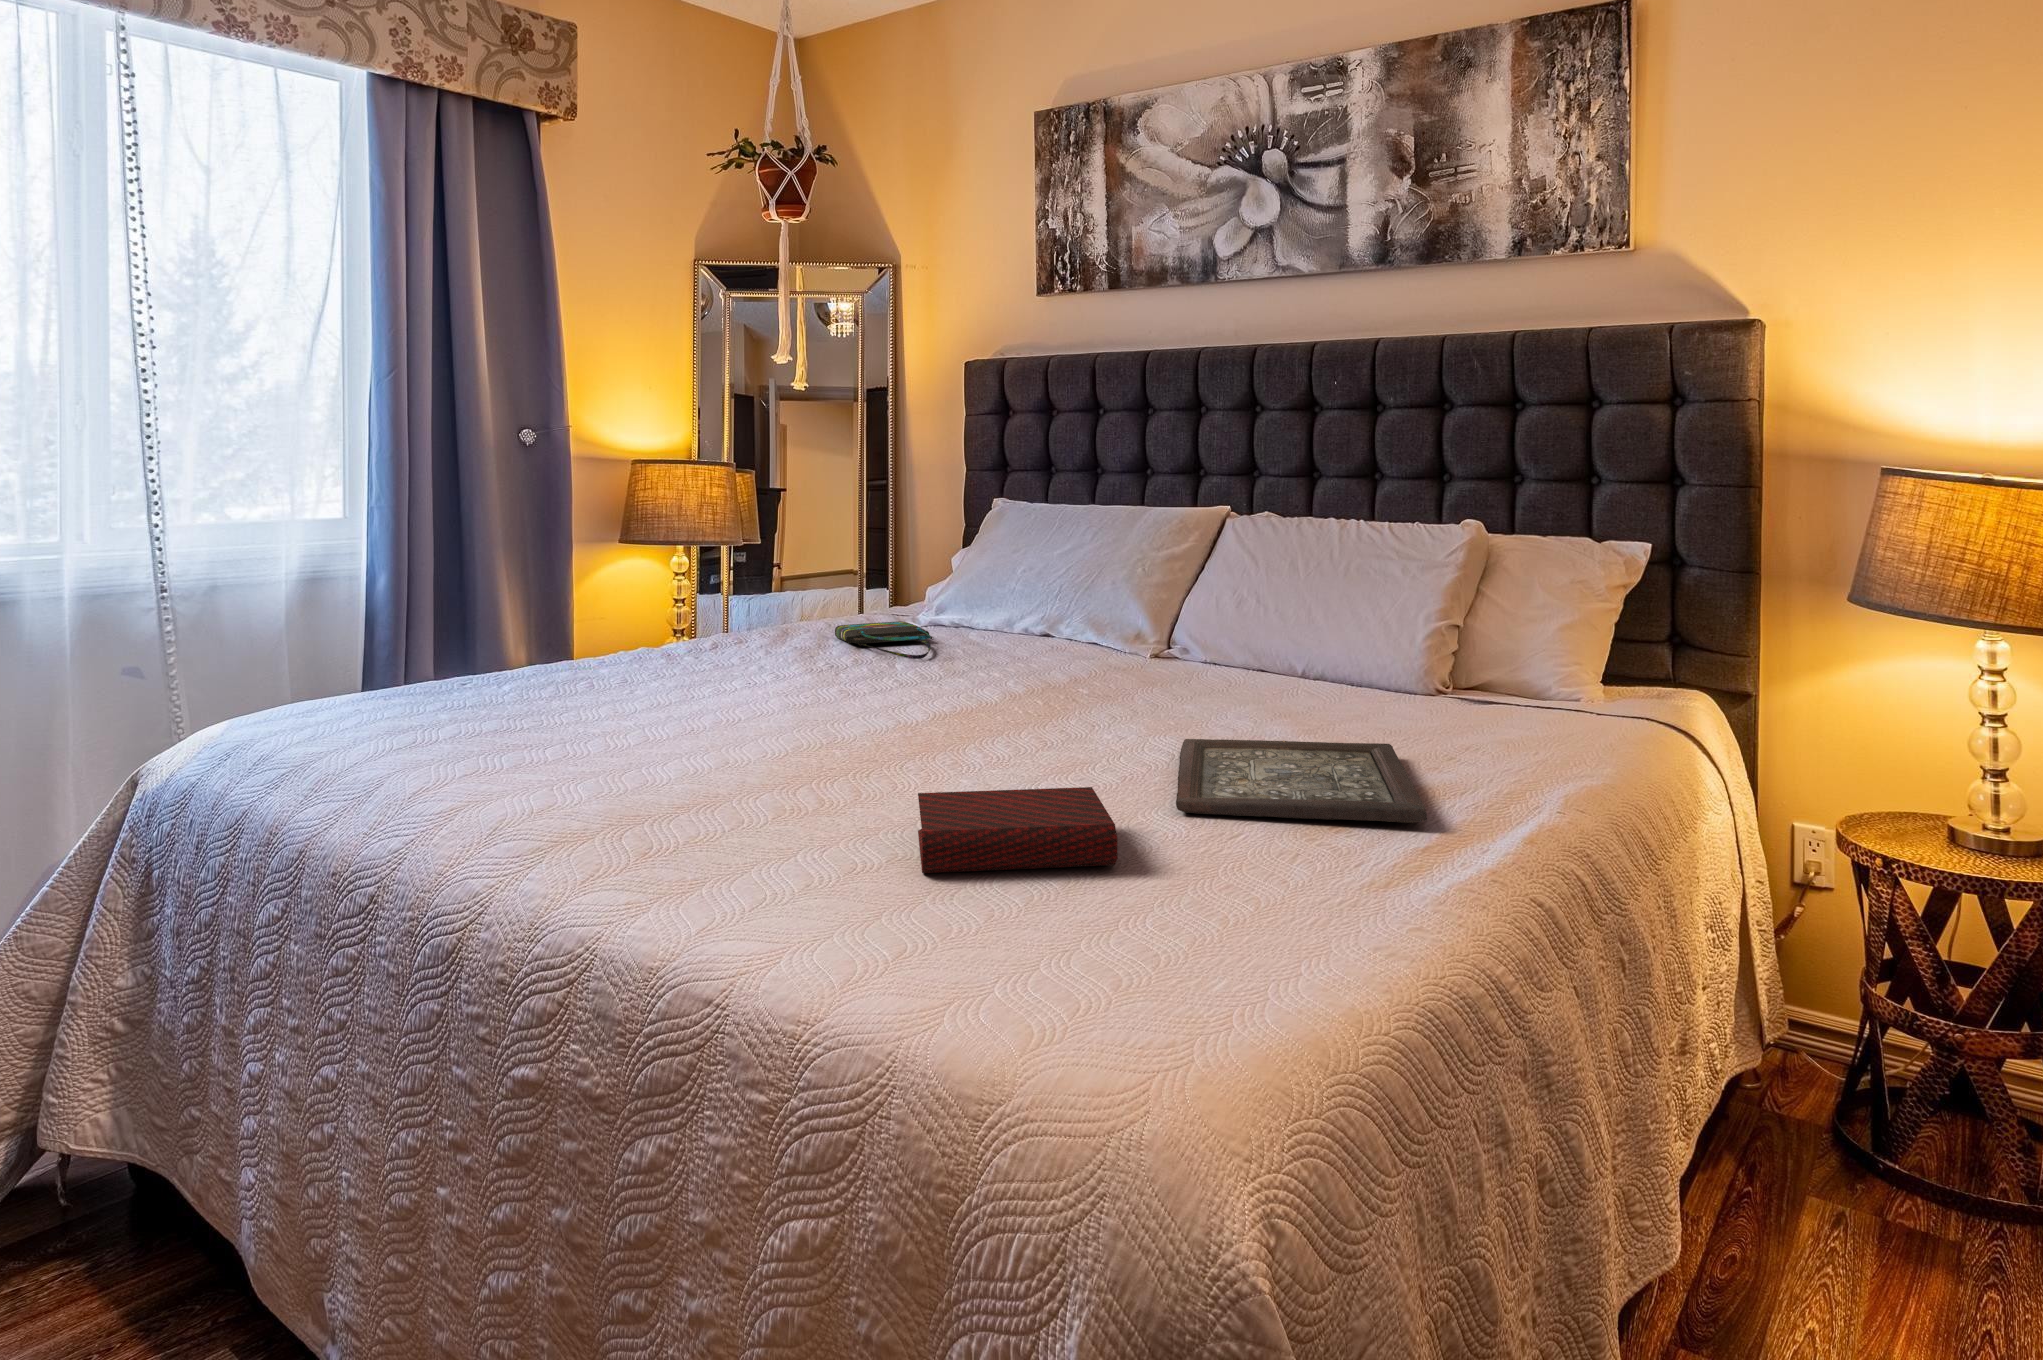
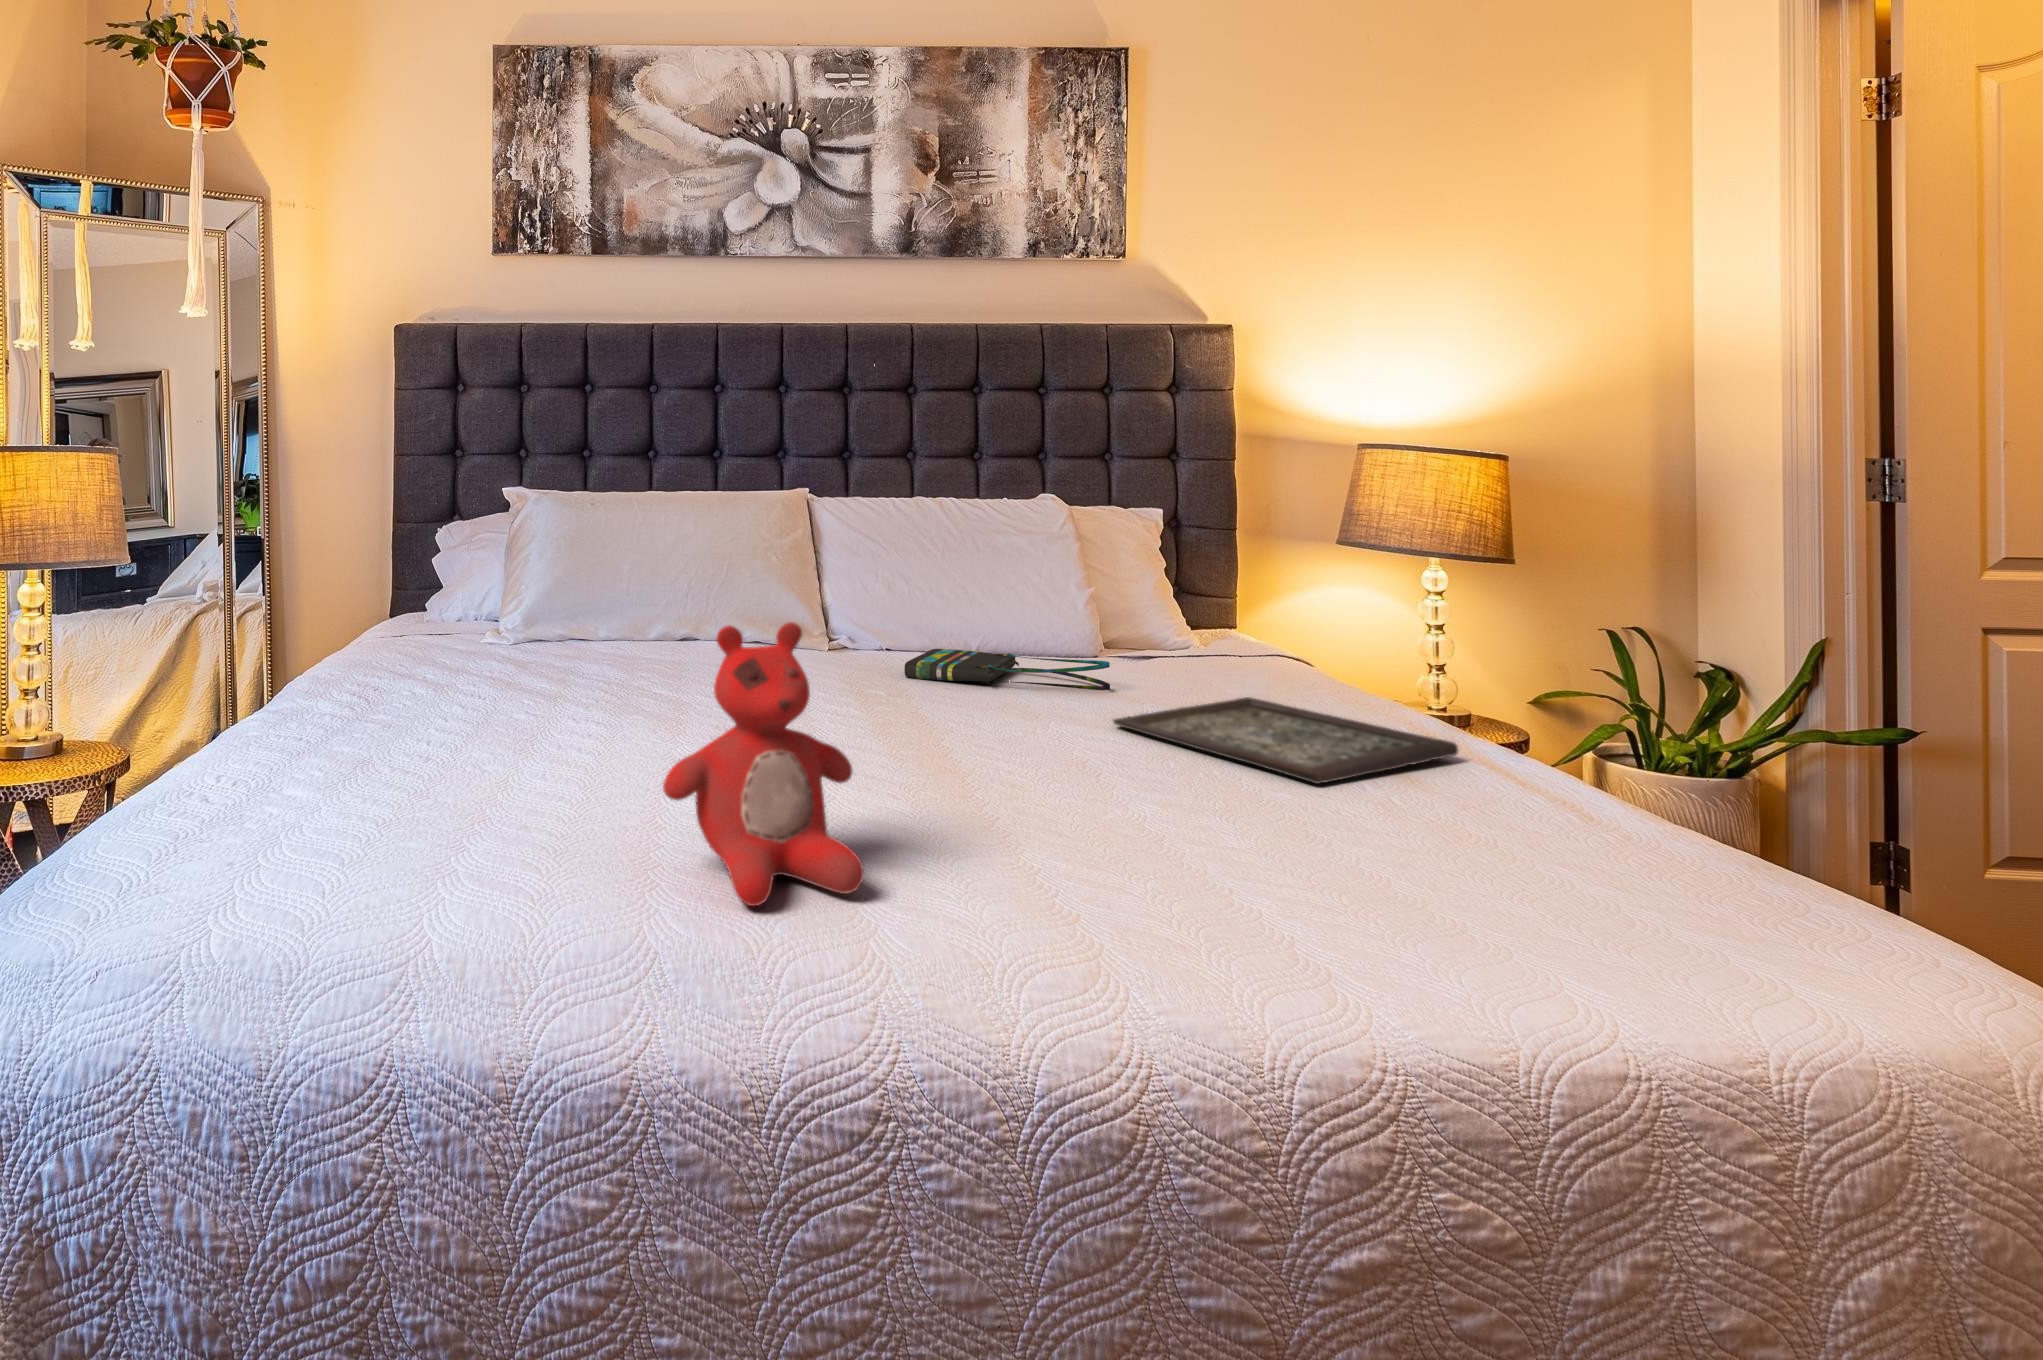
stuffed bear: none [521,592,677,788] -> present [663,622,864,906]
tote bag: present [835,621,933,659] -> present [905,649,1110,690]
book: present [918,787,1117,873] -> none [1230,773,1461,890]

